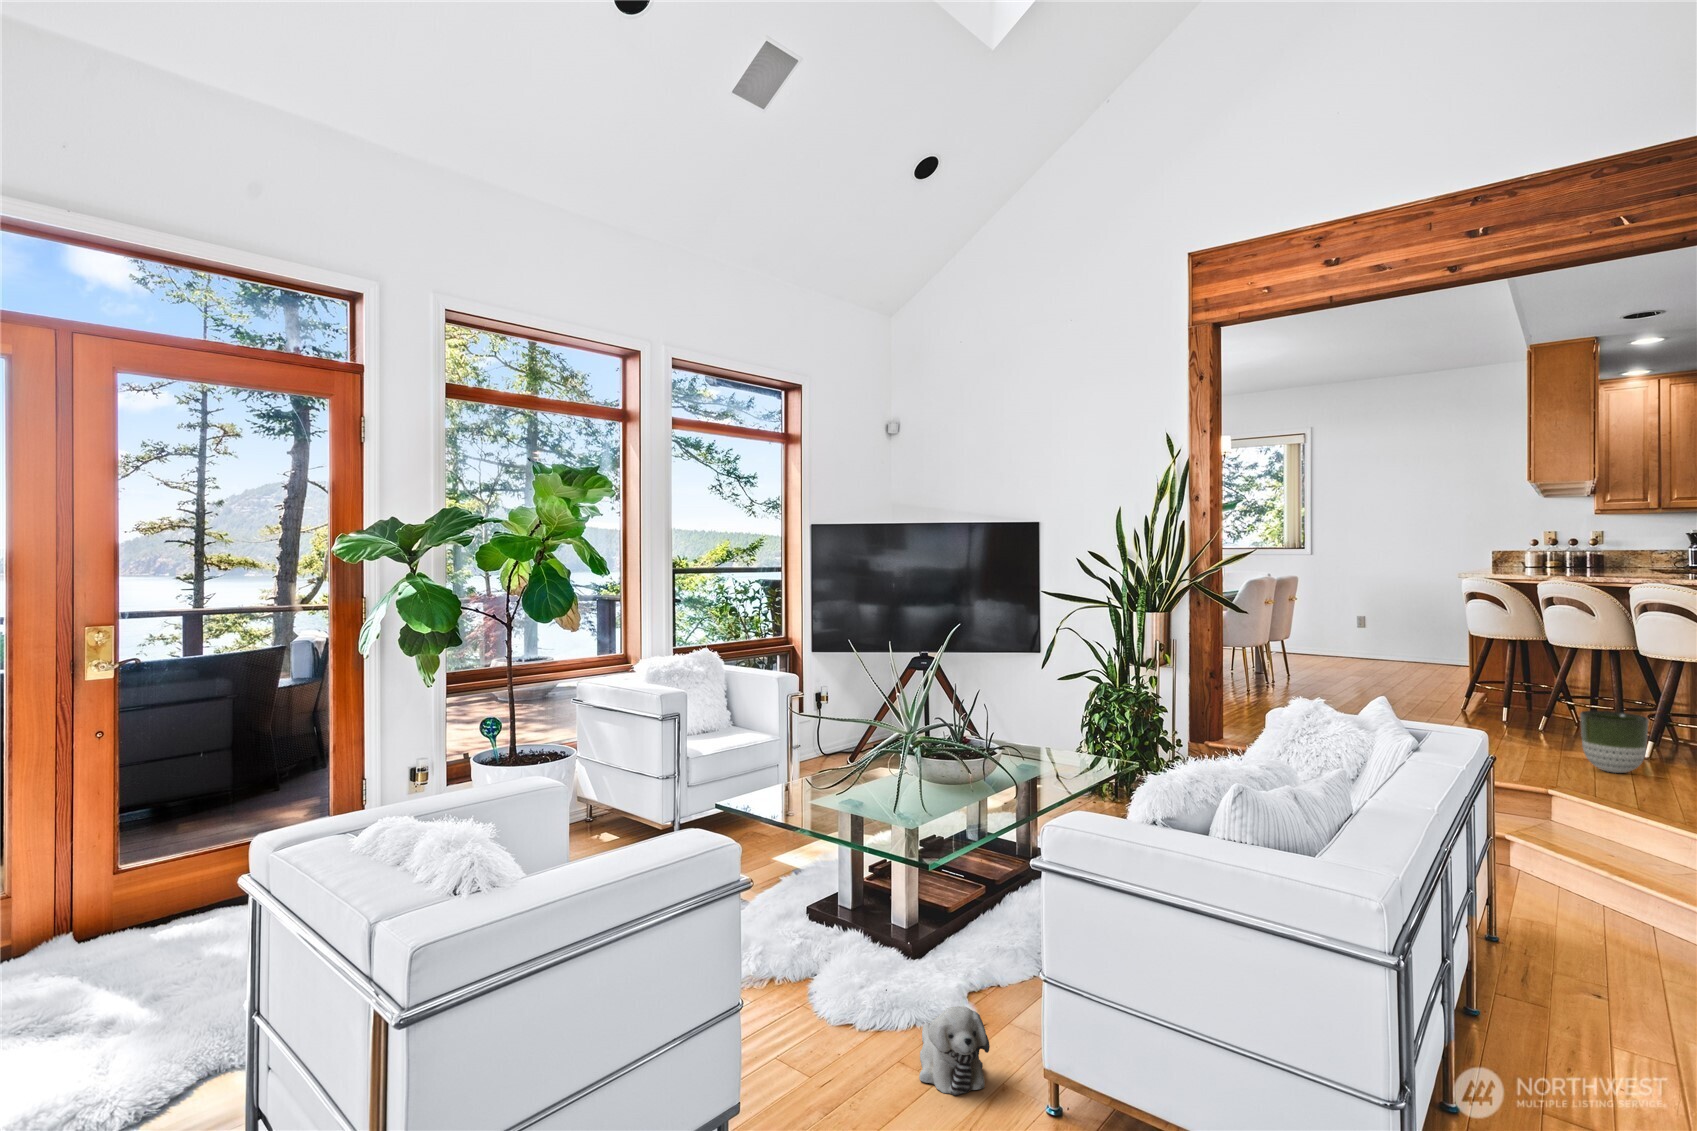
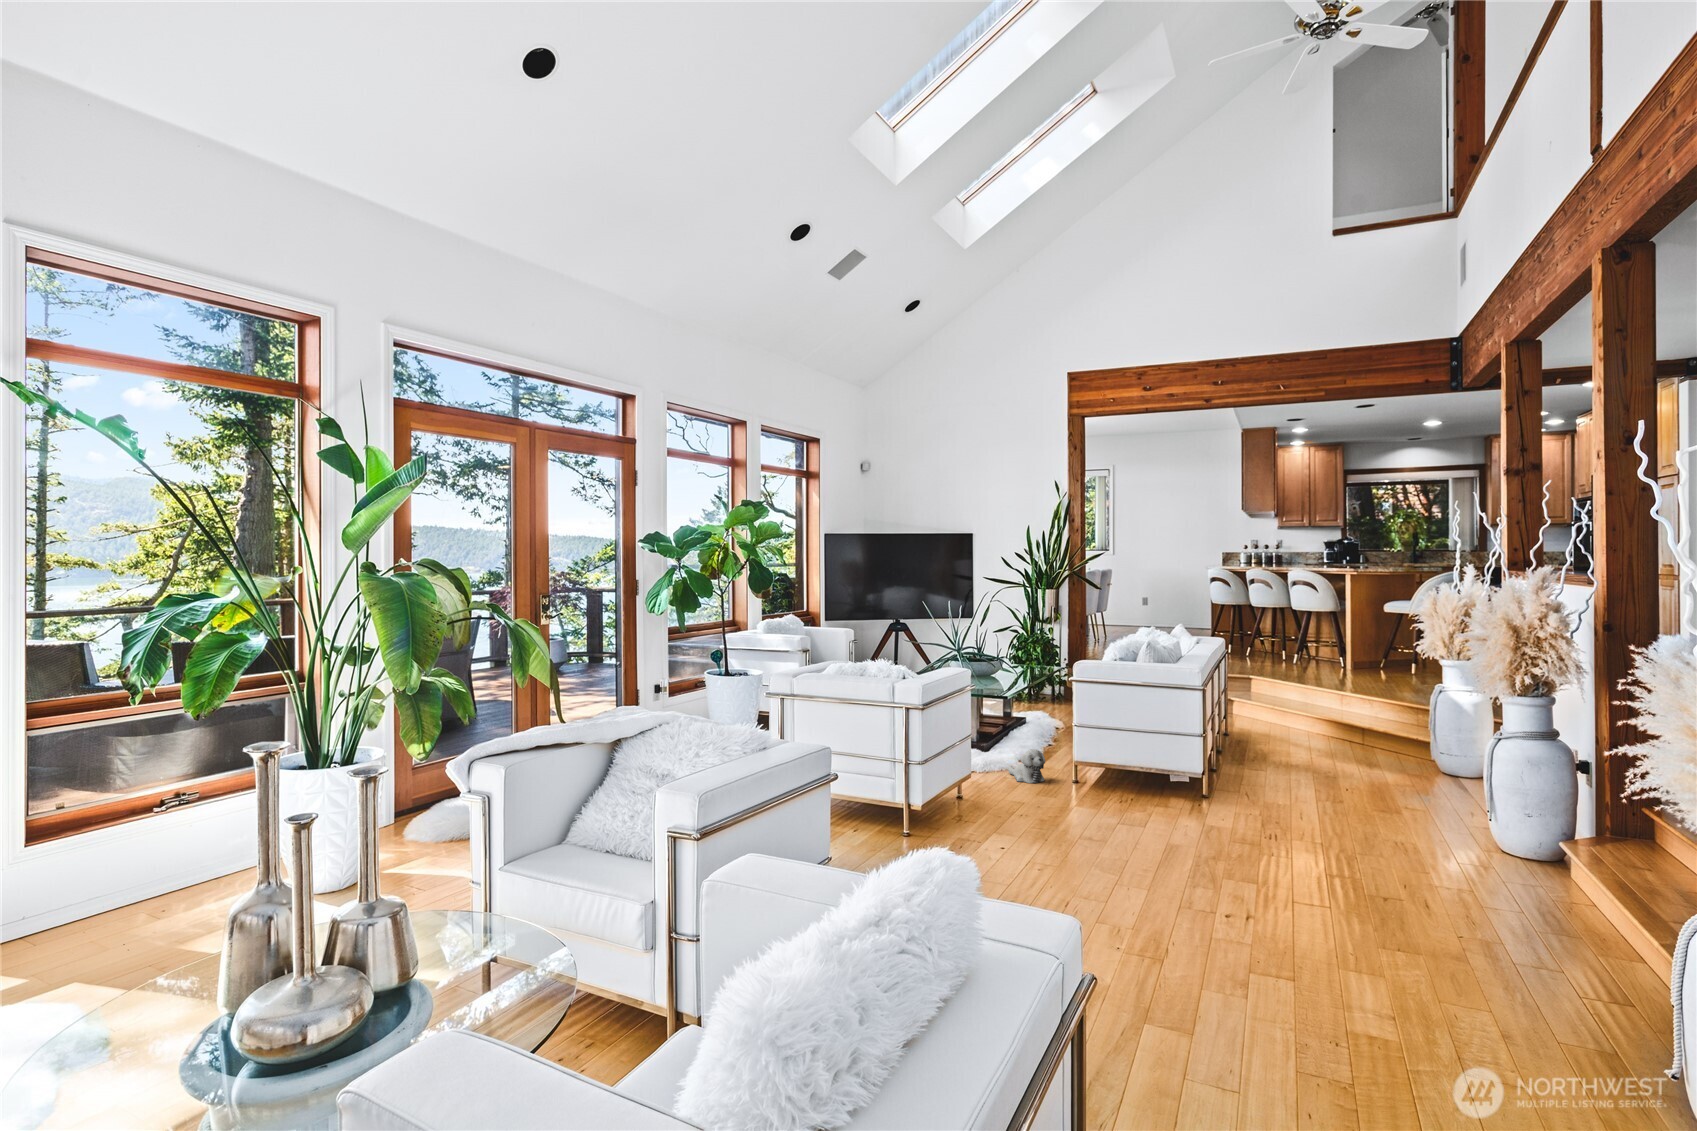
planter: present [1580,711,1649,773] -> none [1266,638,1296,670]

